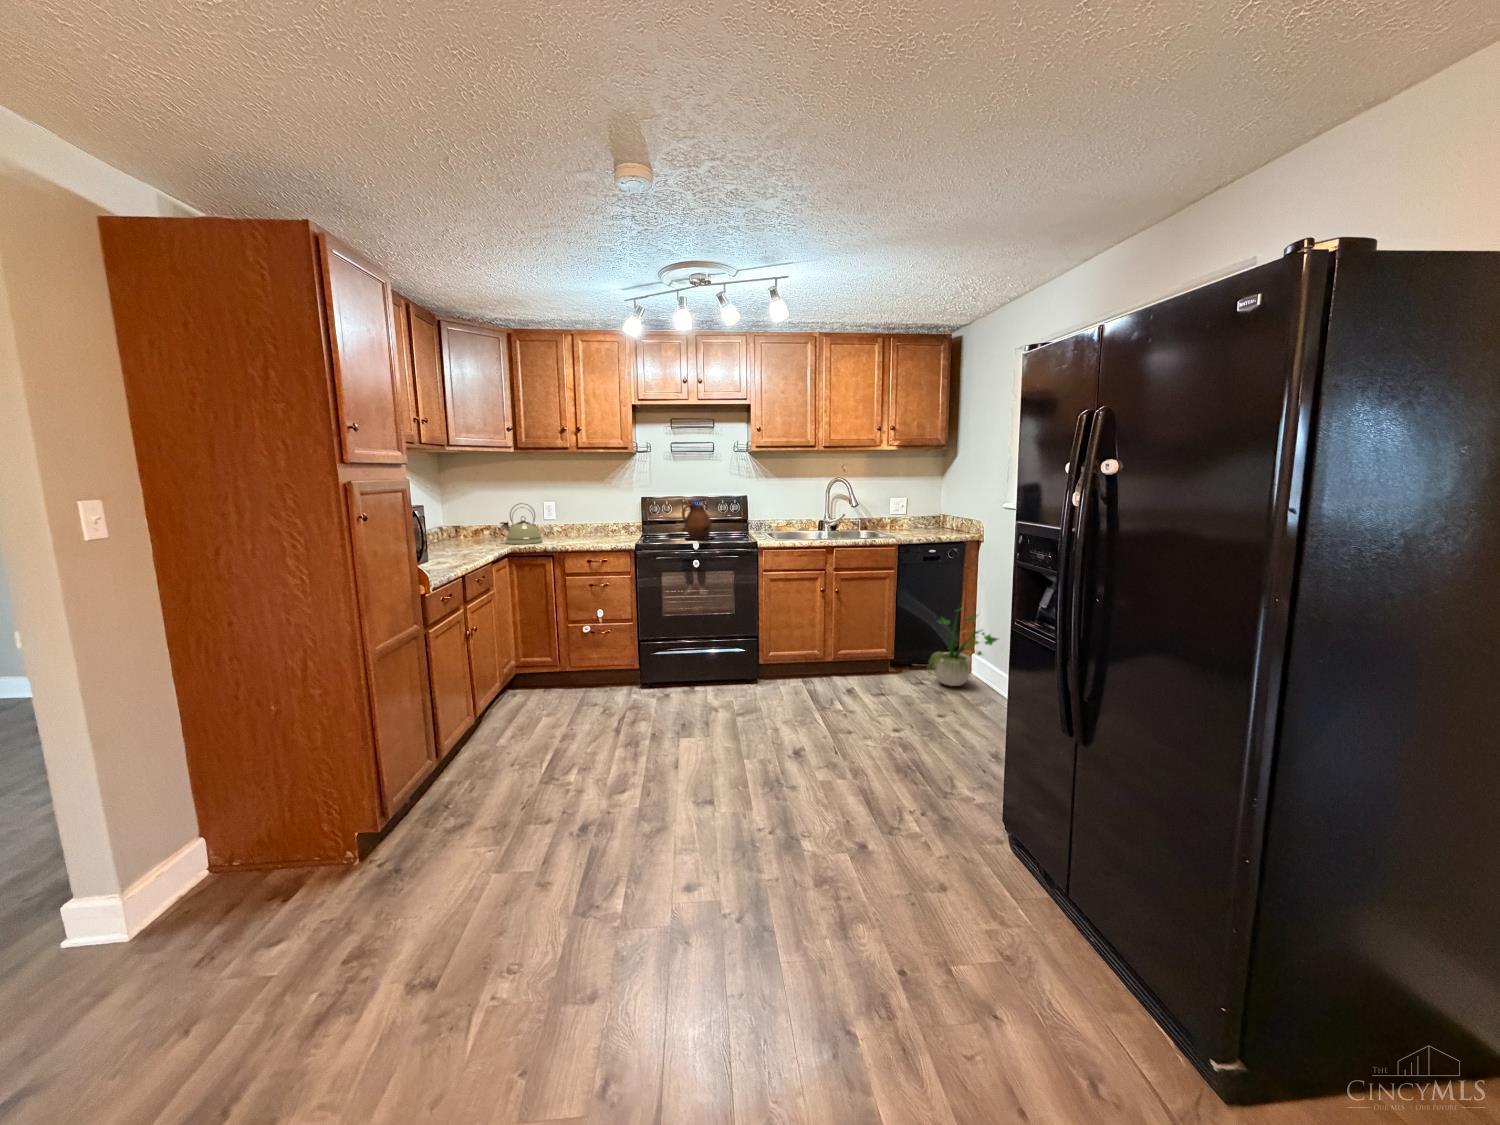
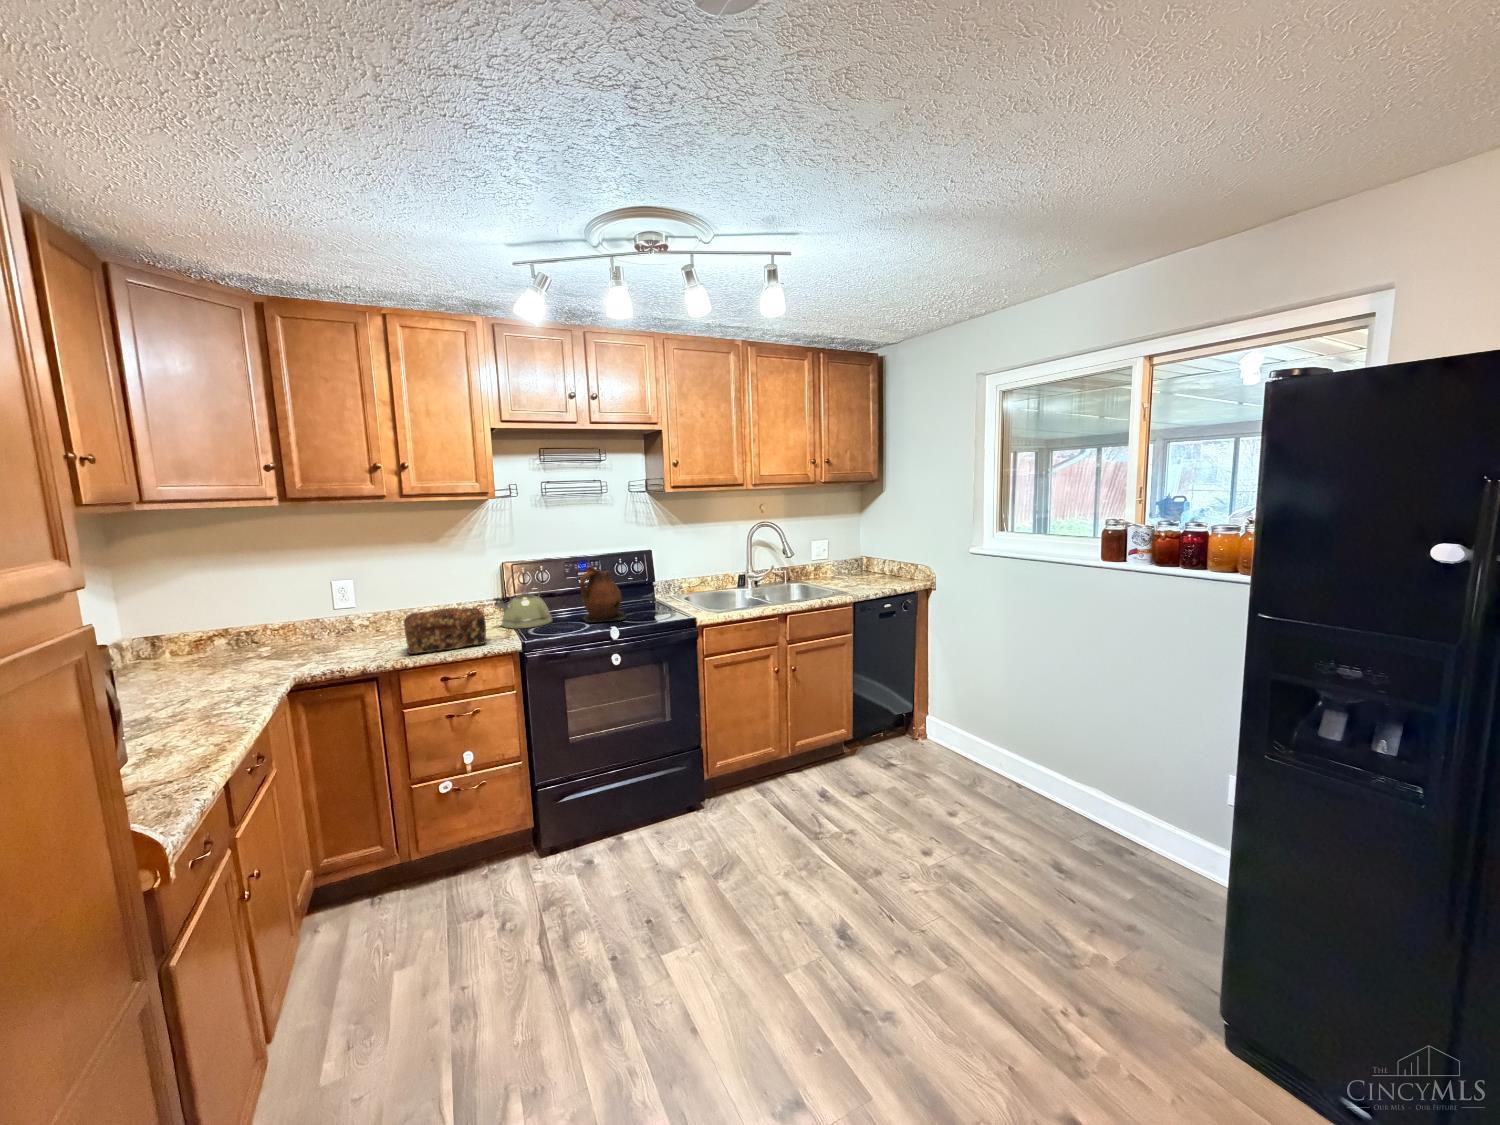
kettle: present [500,503,542,544] -> present [493,570,553,629]
bread loaf: none [569,519,617,545] -> present [404,608,486,654]
potted plant: present [928,602,998,686] -> none [897,651,987,766]

